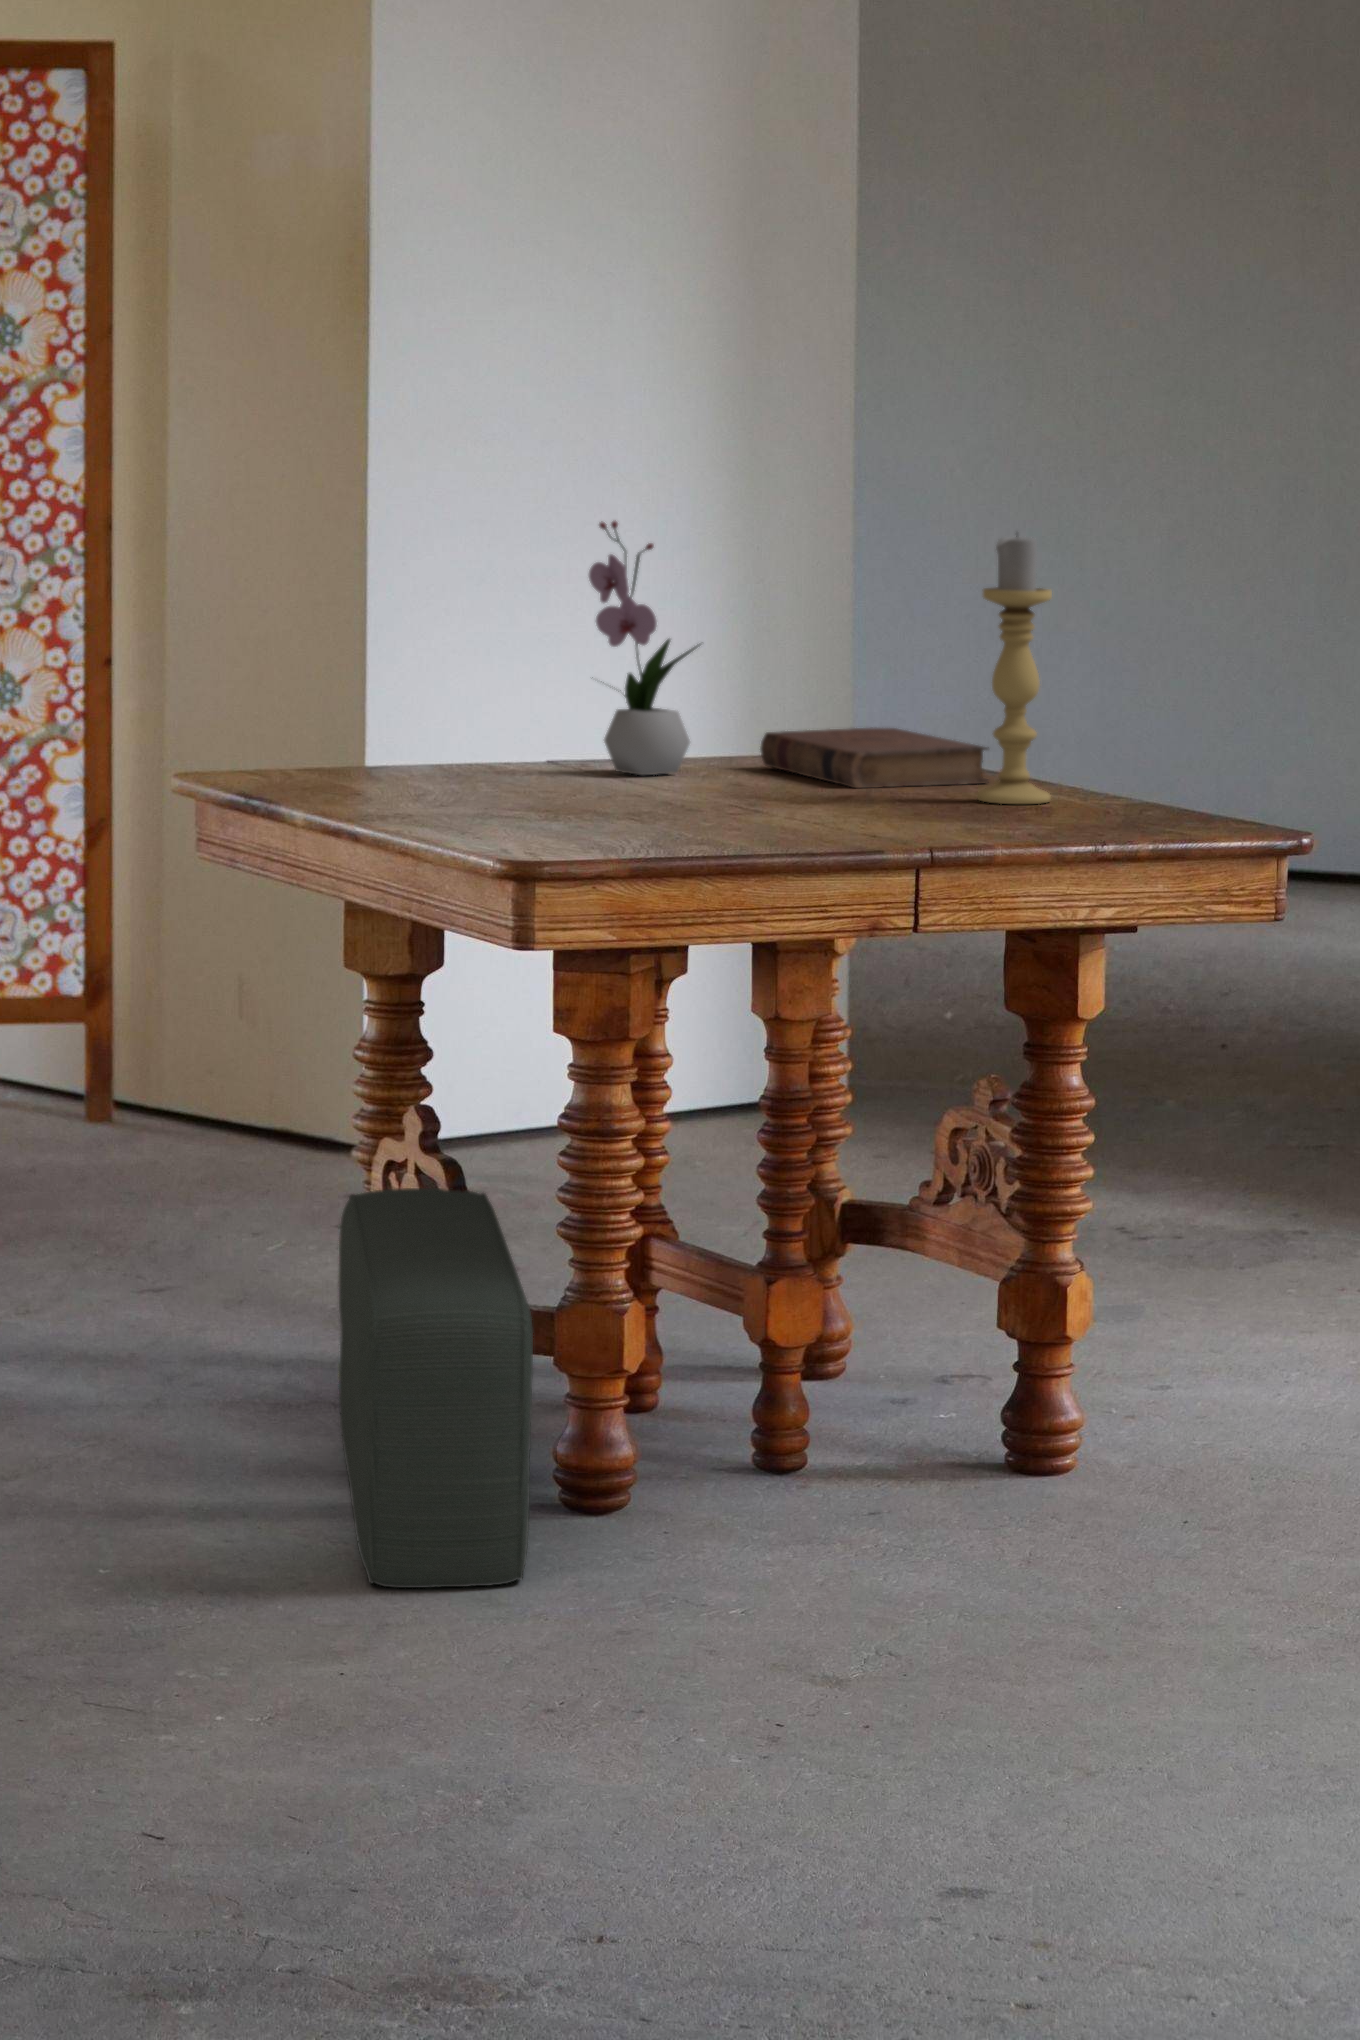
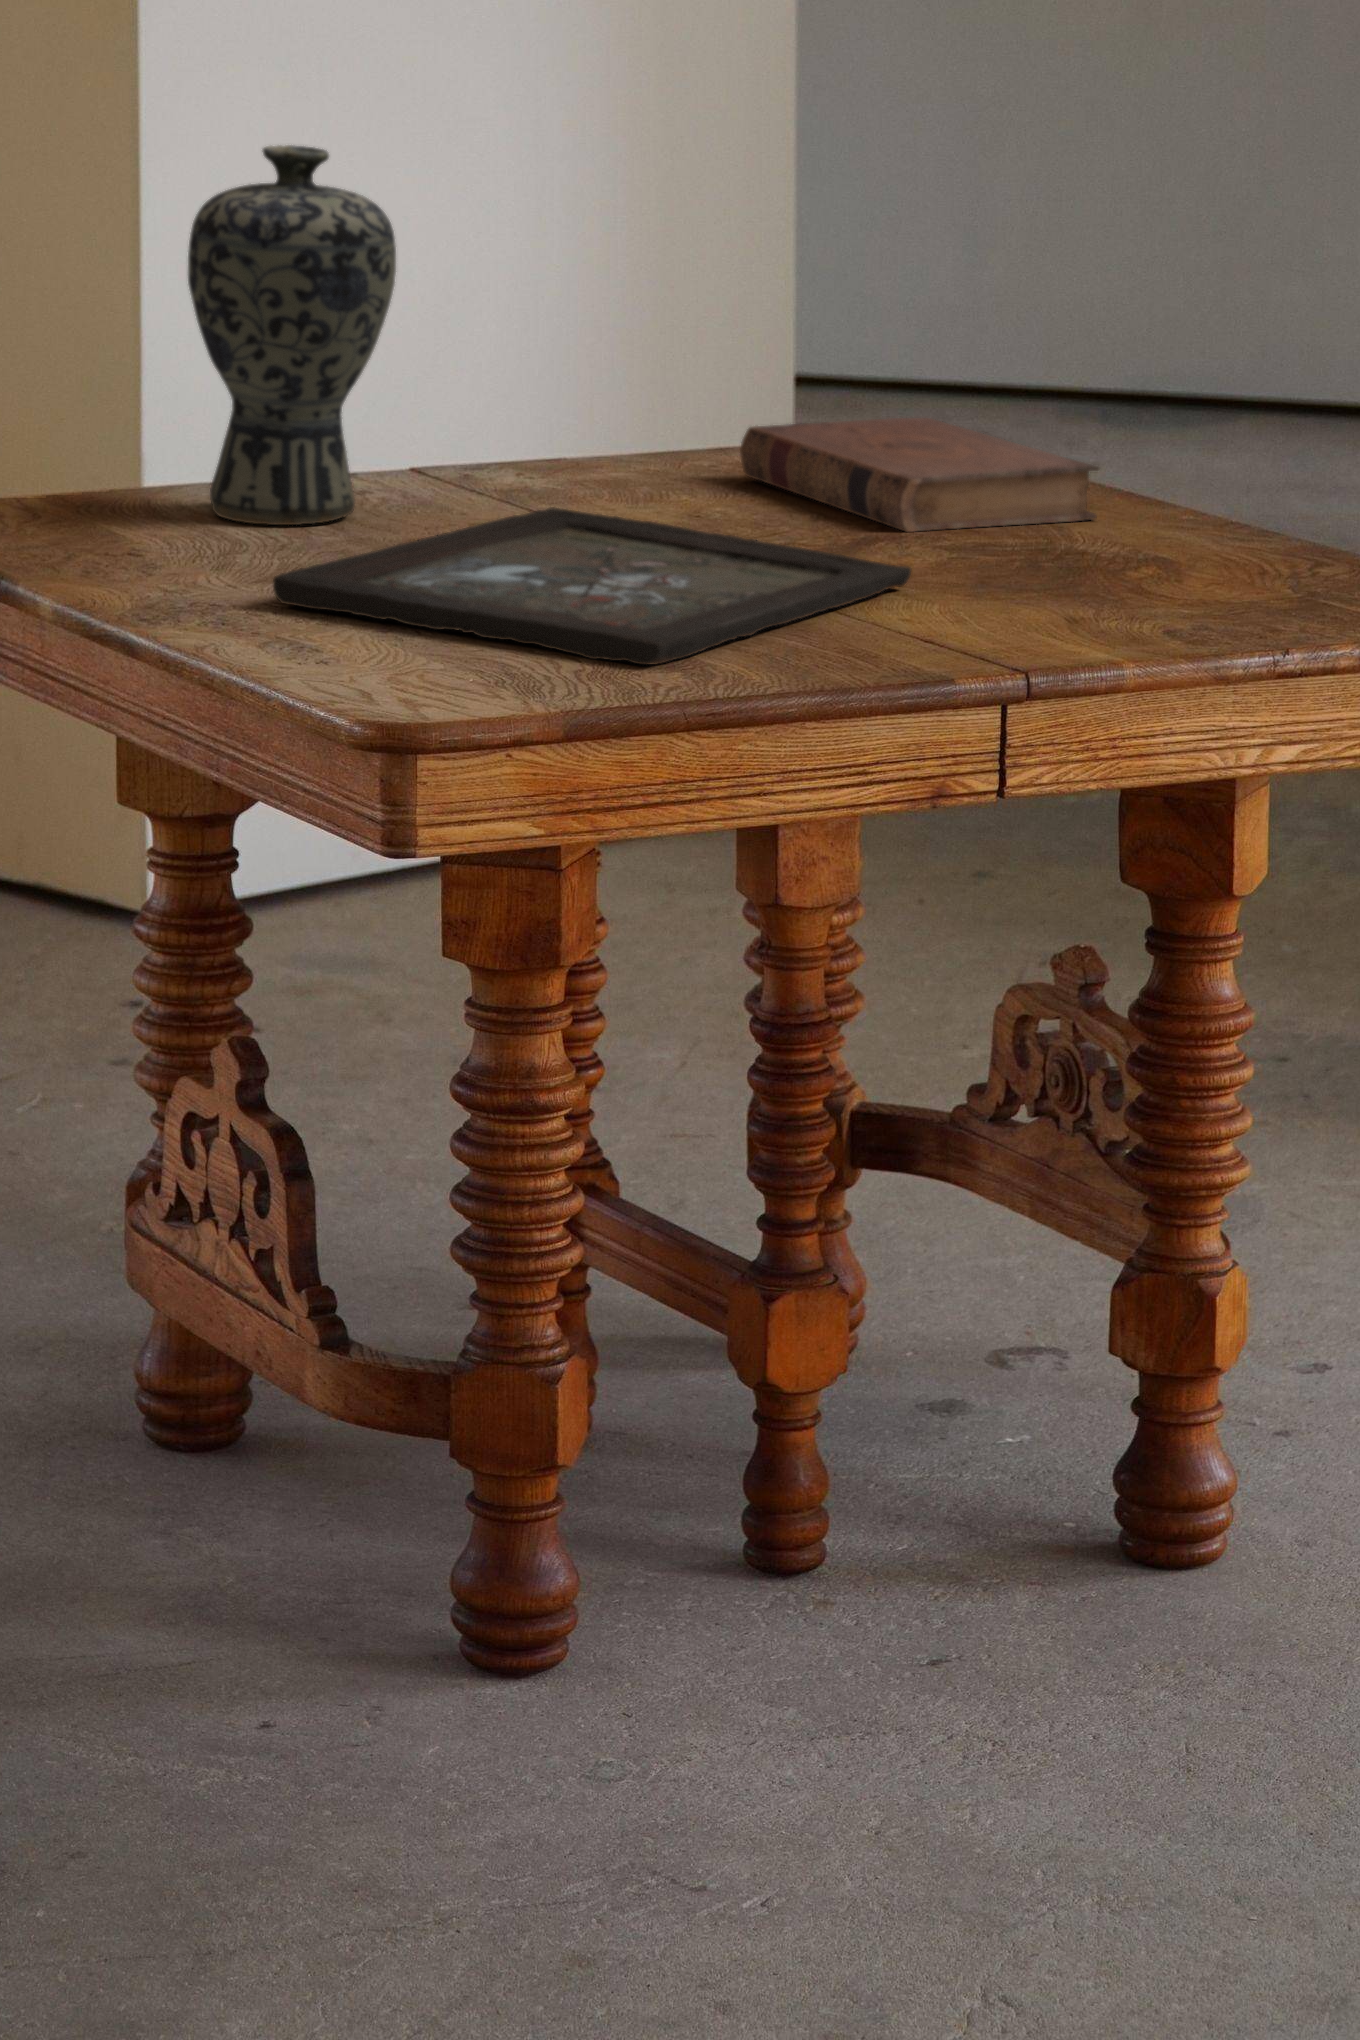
flower arrangement: present [589,521,699,775] -> none [495,109,668,499]
candle holder: present [977,536,1052,804] -> none [1109,150,1242,578]
vase: none [388,544,521,786] -> present [188,145,396,525]
tray: none [435,770,838,833] -> present [273,507,911,665]
pouf: present [339,1188,533,1588] -> none [113,1168,450,1962]

